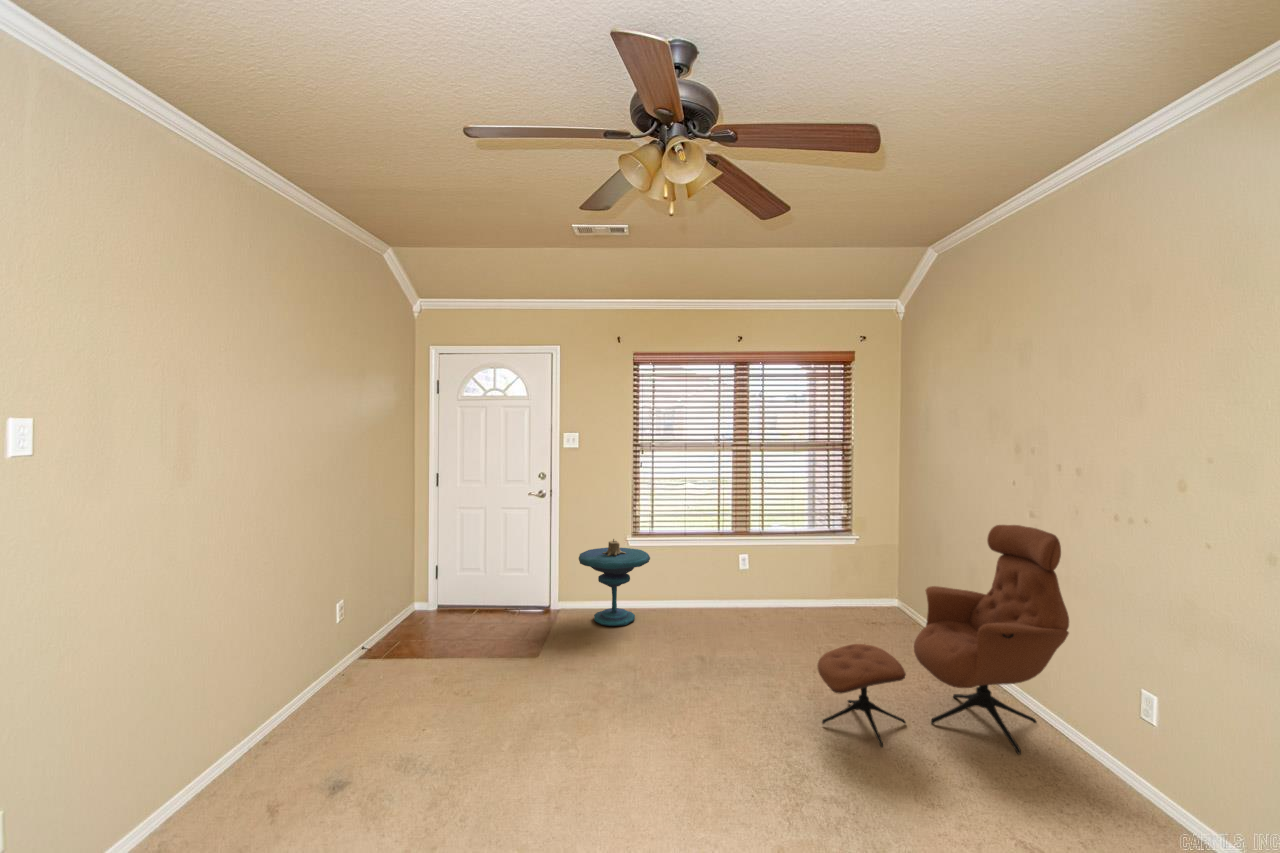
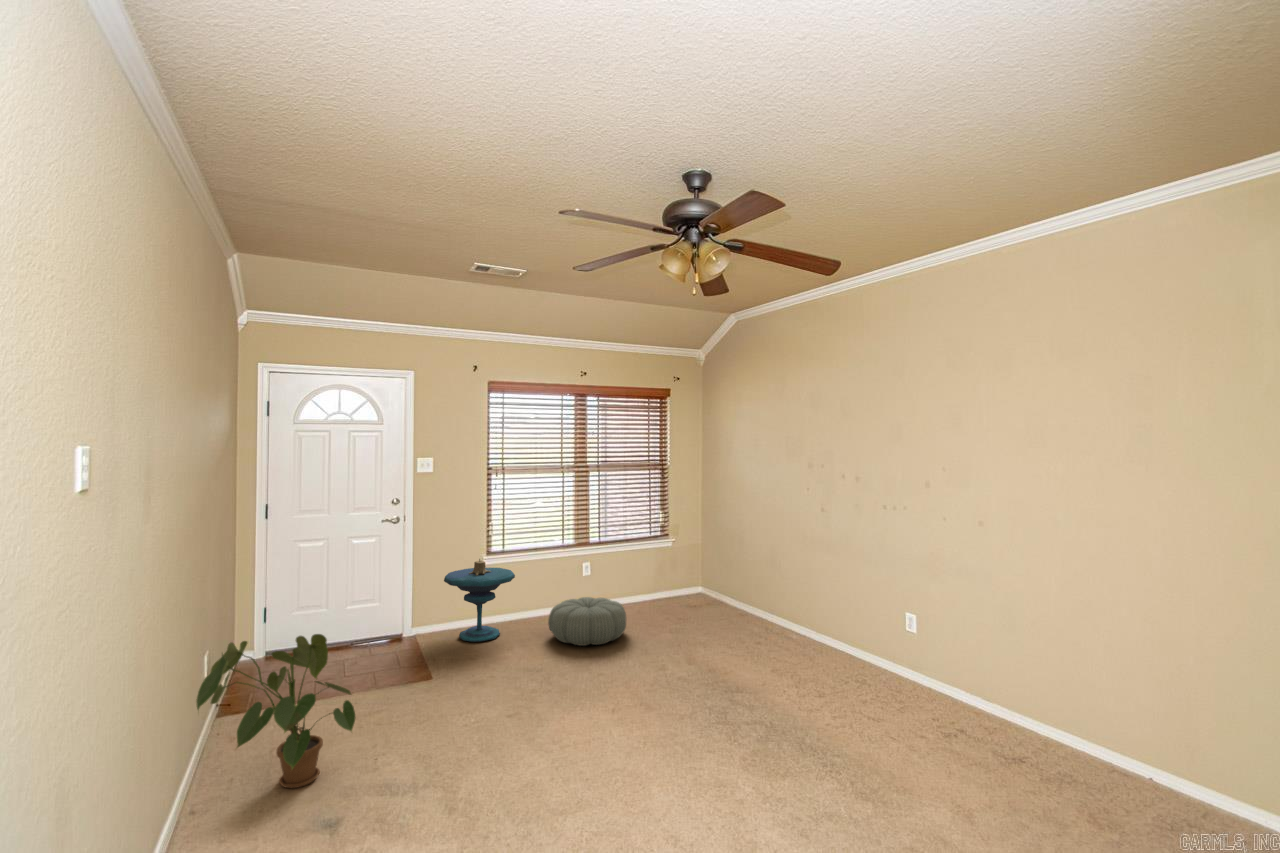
lounge chair: present [818,525,1069,754] -> none [691,518,836,677]
pouf: none [676,594,768,654] -> present [548,597,626,646]
house plant: none [231,601,383,759] -> present [196,634,356,788]

